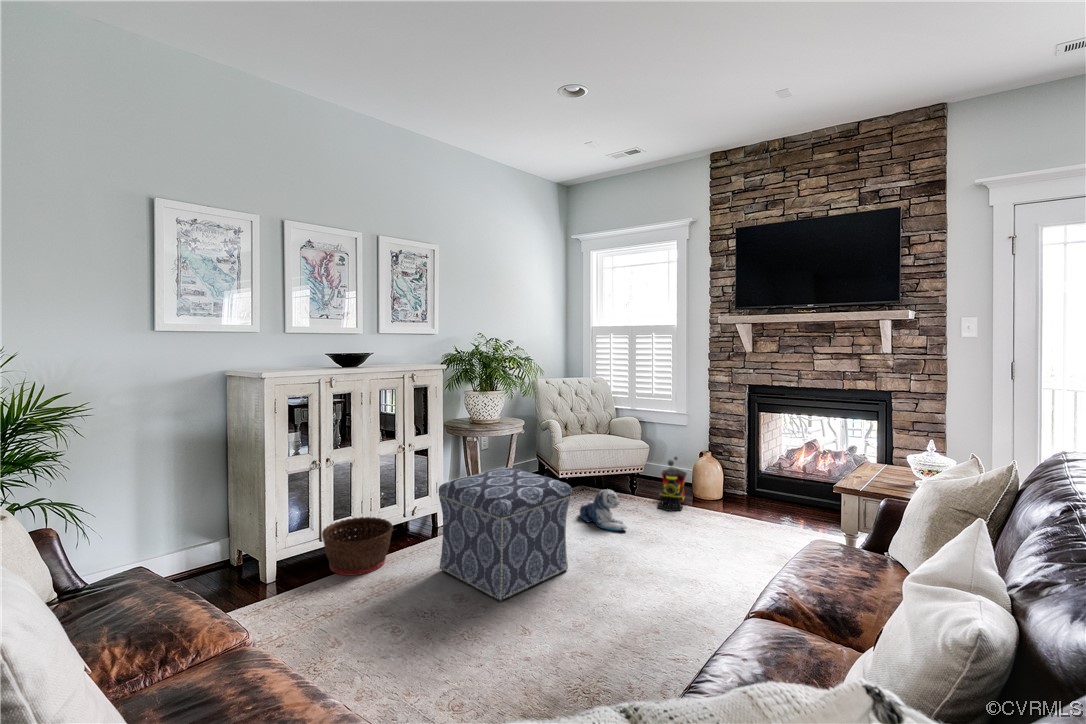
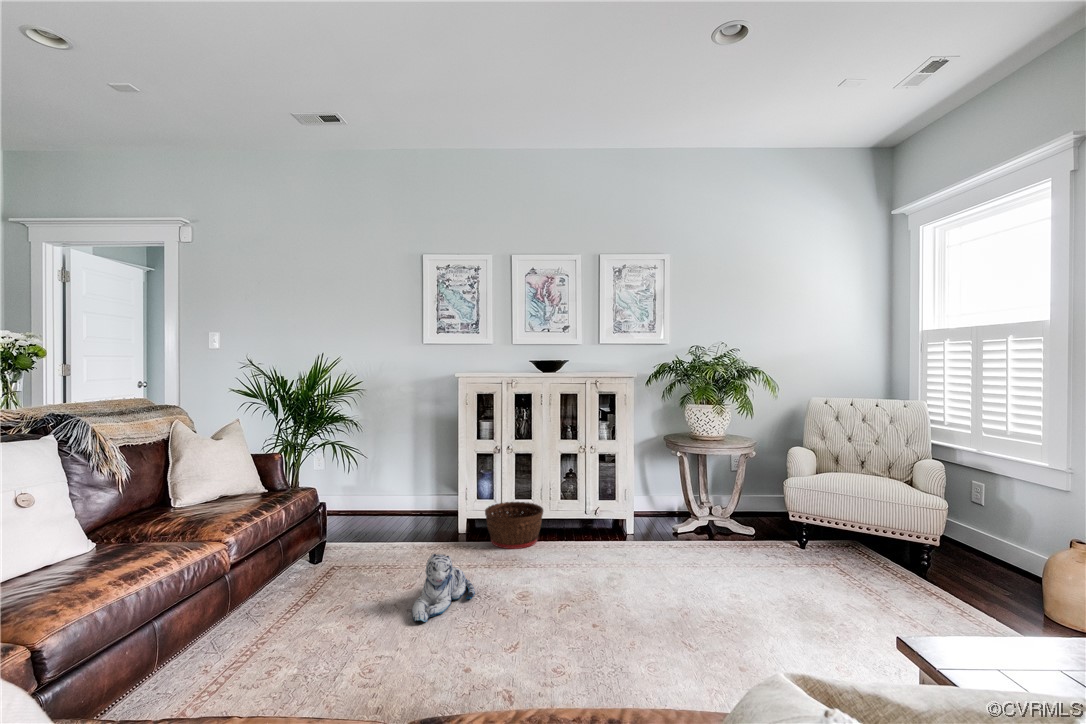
toy train: present [657,457,687,511] -> none [919,528,1011,619]
ottoman: present [439,468,572,601] -> none [540,479,656,611]
plush toy: present [580,489,627,531] -> present [412,554,475,622]

